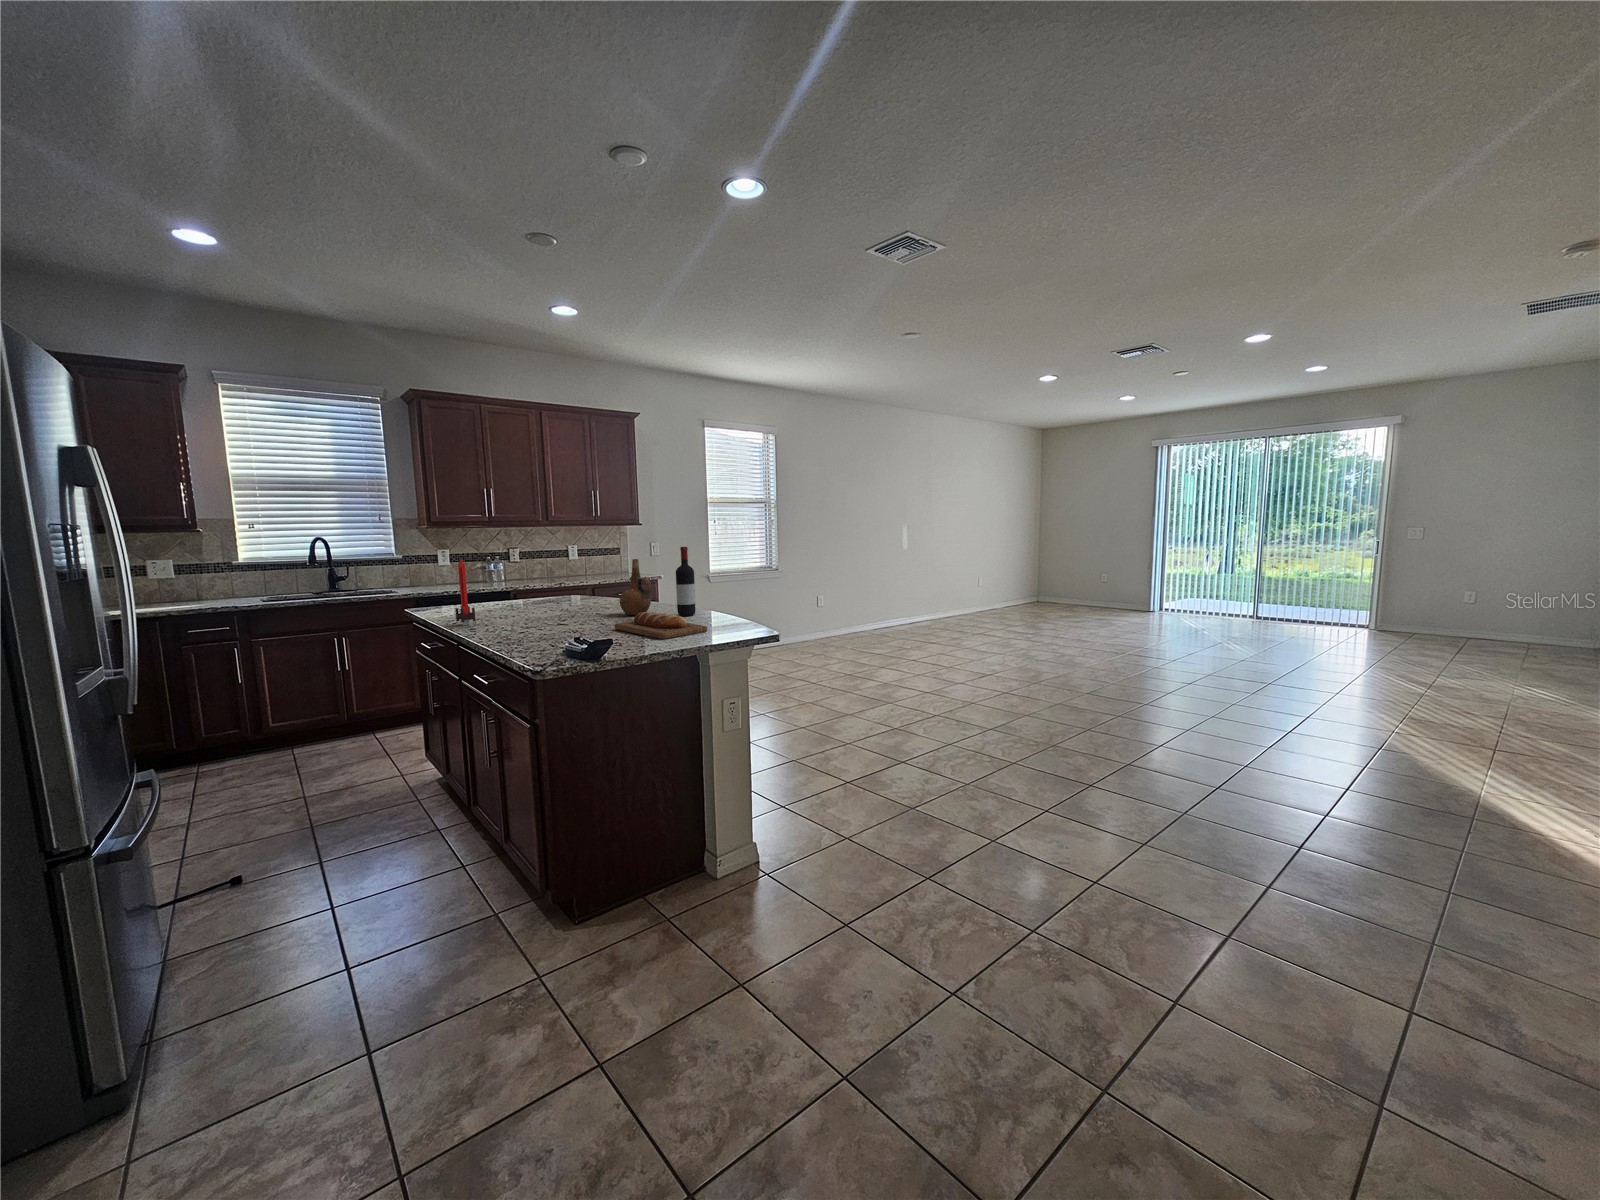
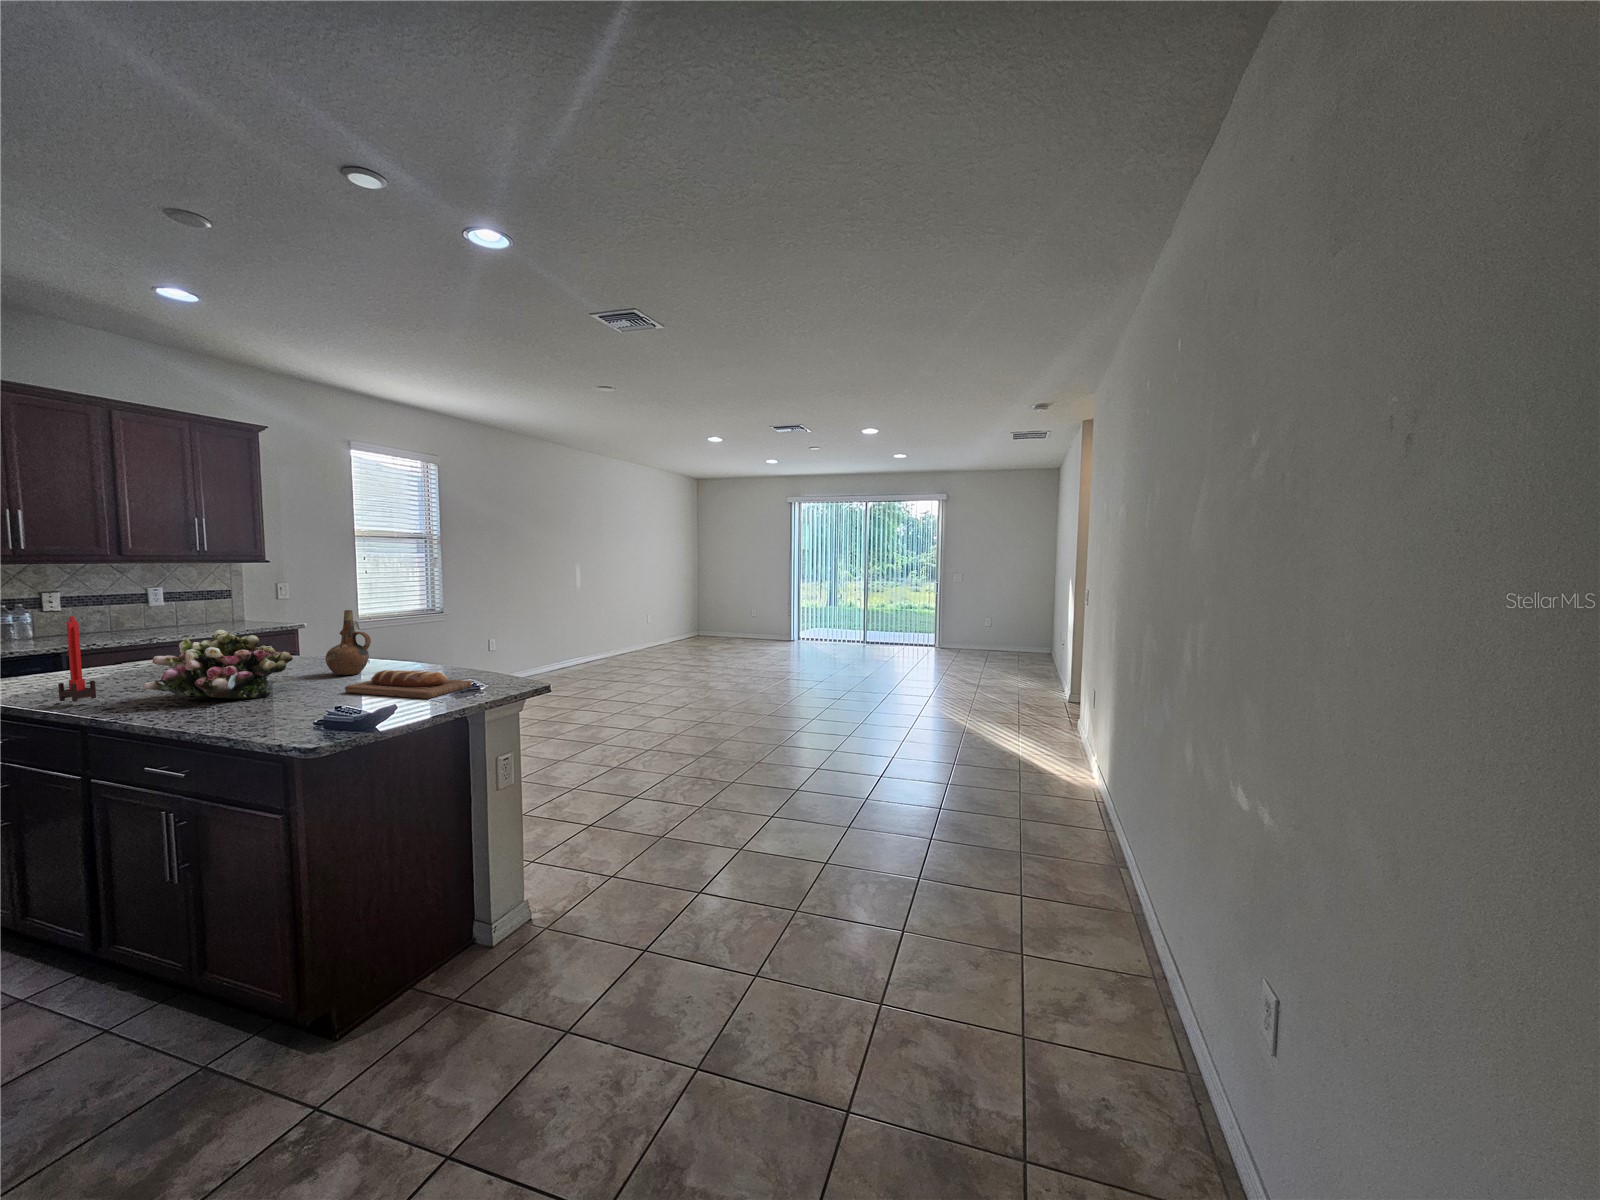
wine bottle: present [676,547,695,616] -> none [406,596,431,672]
flower arrangement: none [491,572,586,628] -> present [143,630,293,698]

